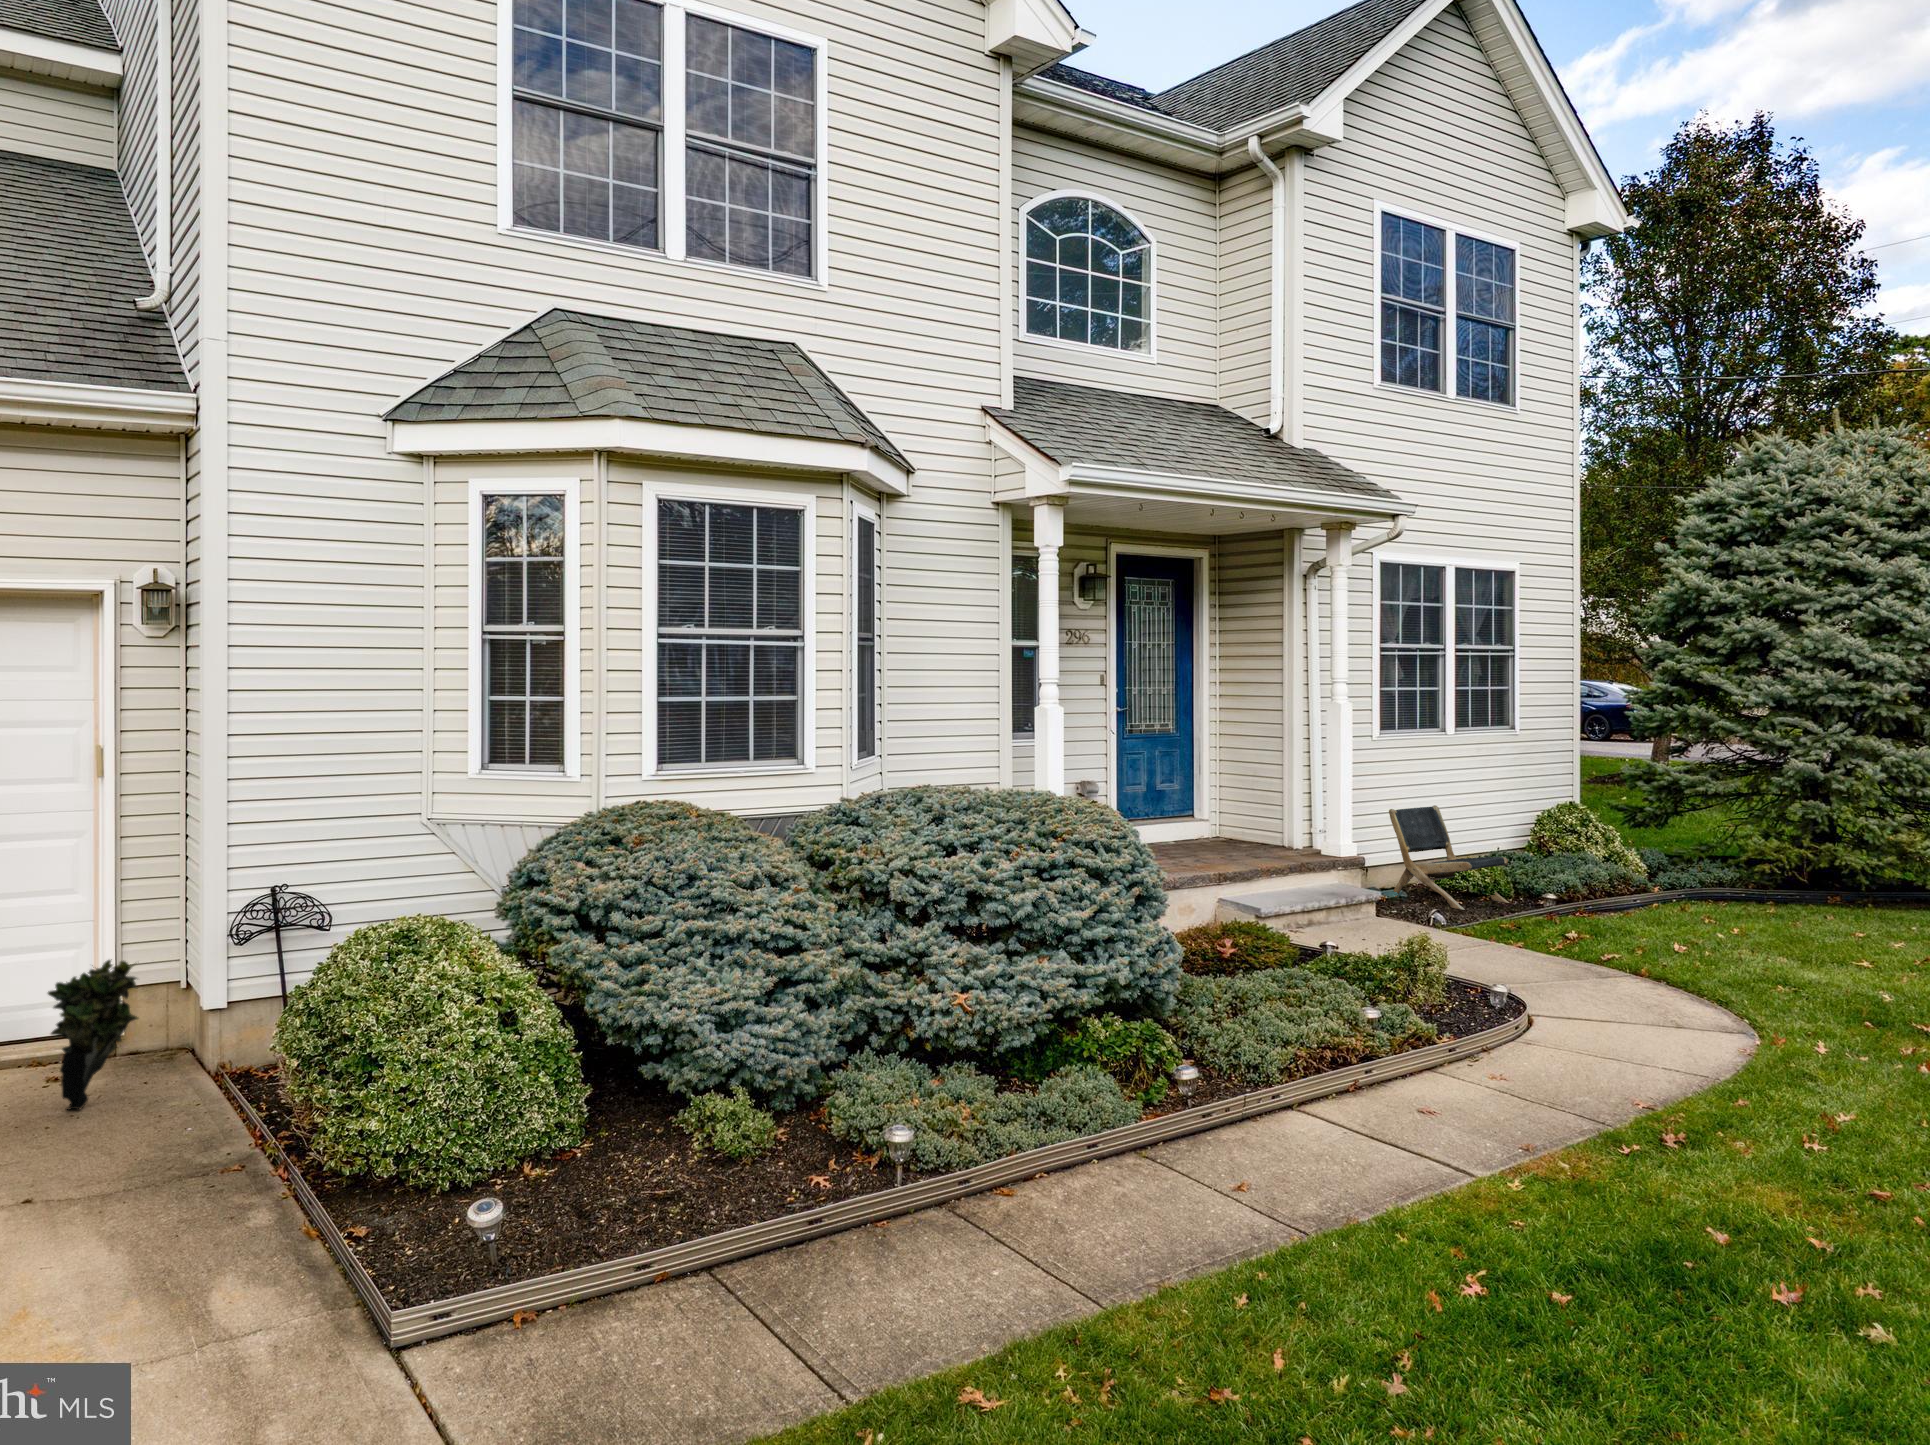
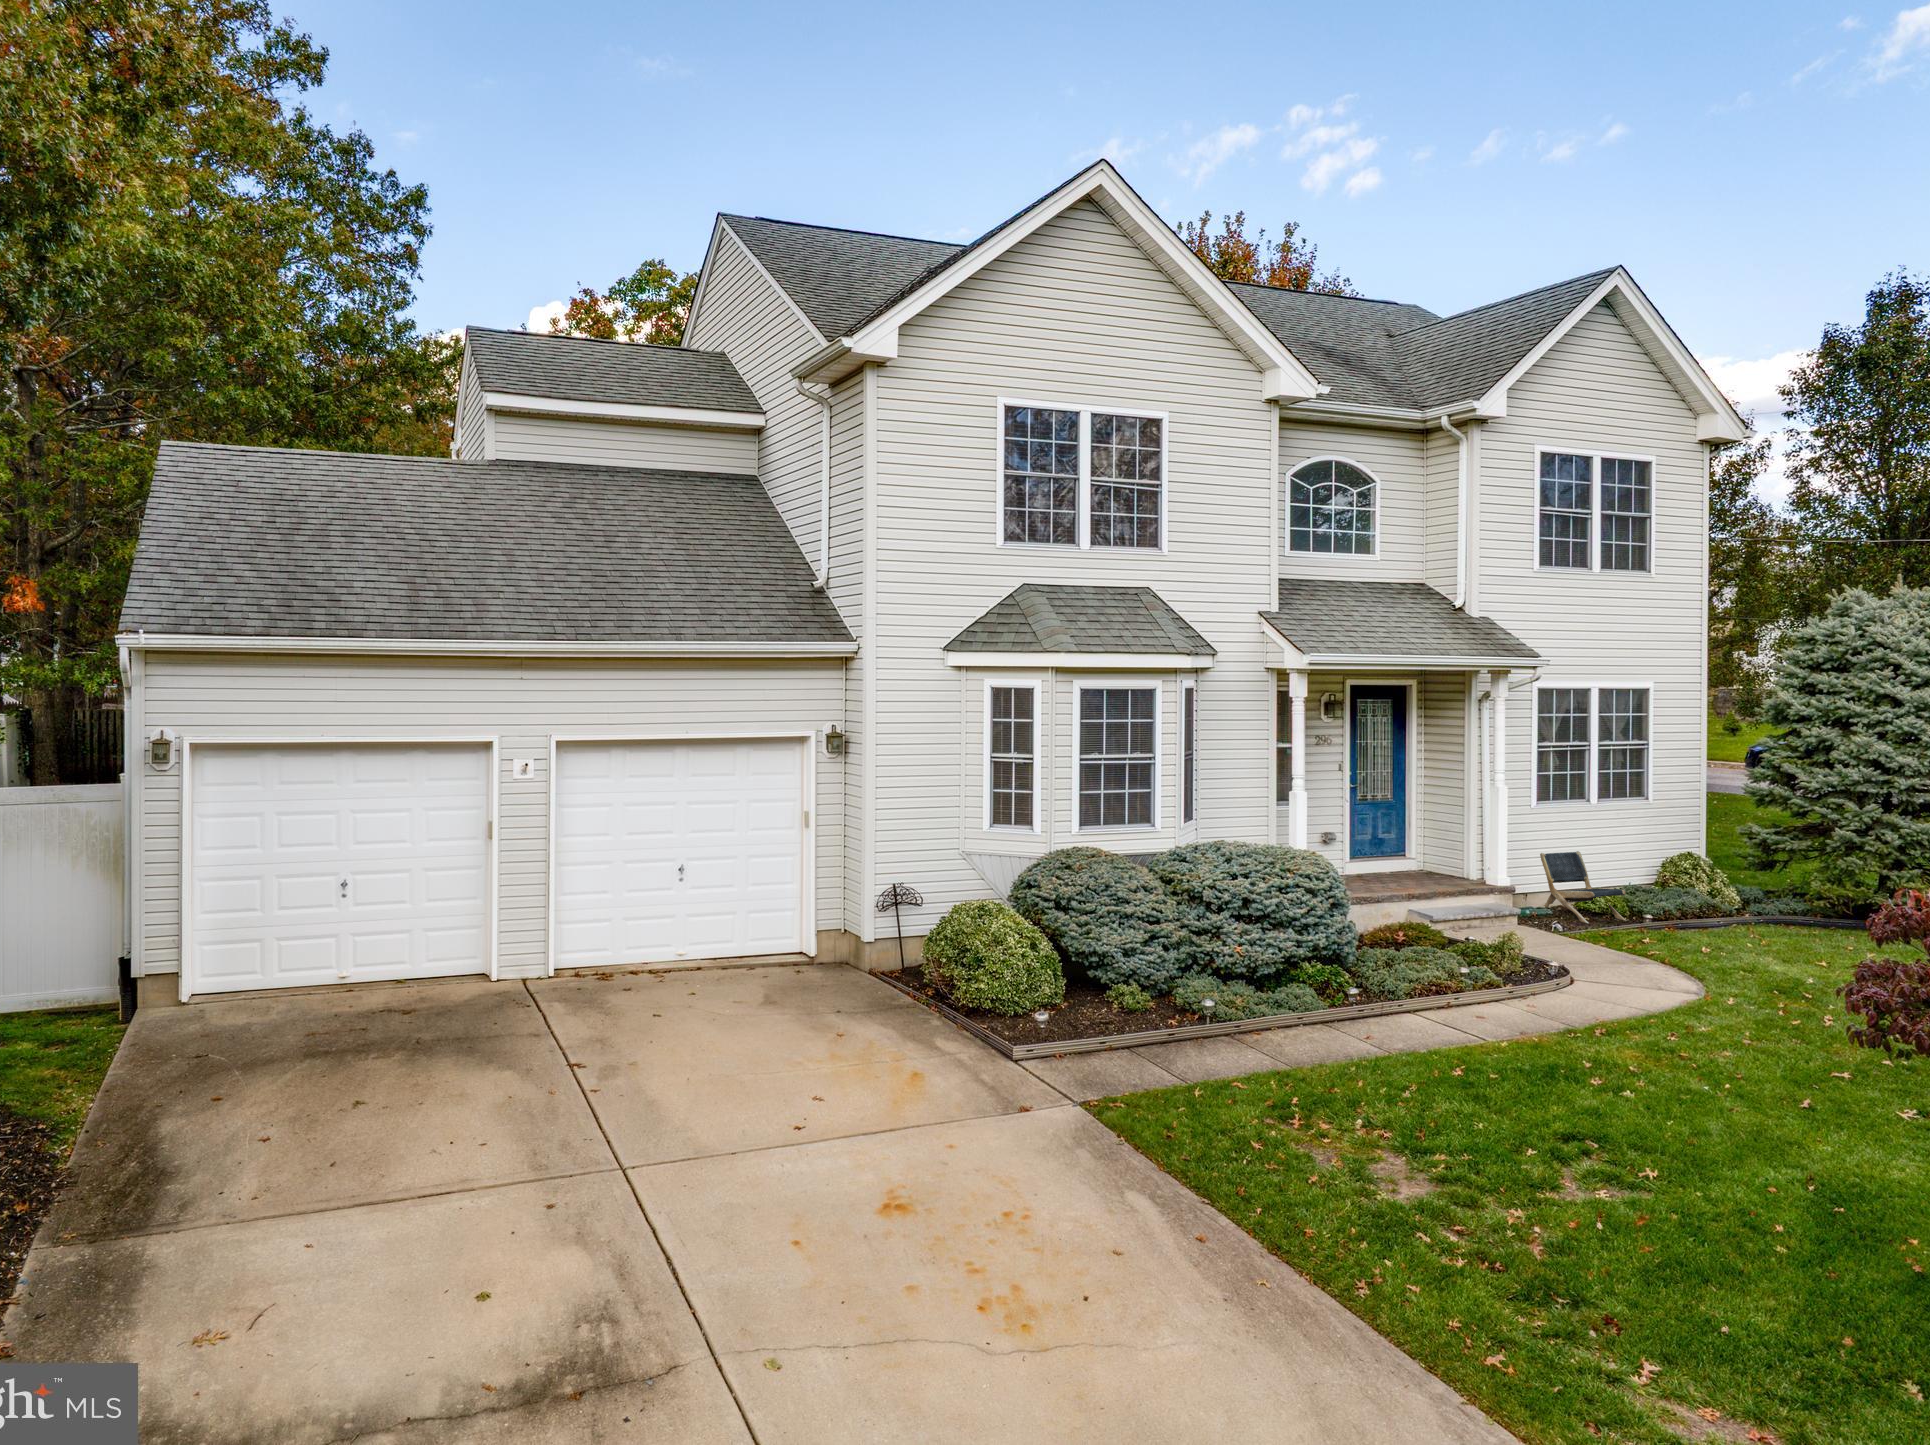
potted plant: present [48,959,138,1110] -> none [824,907,857,972]

